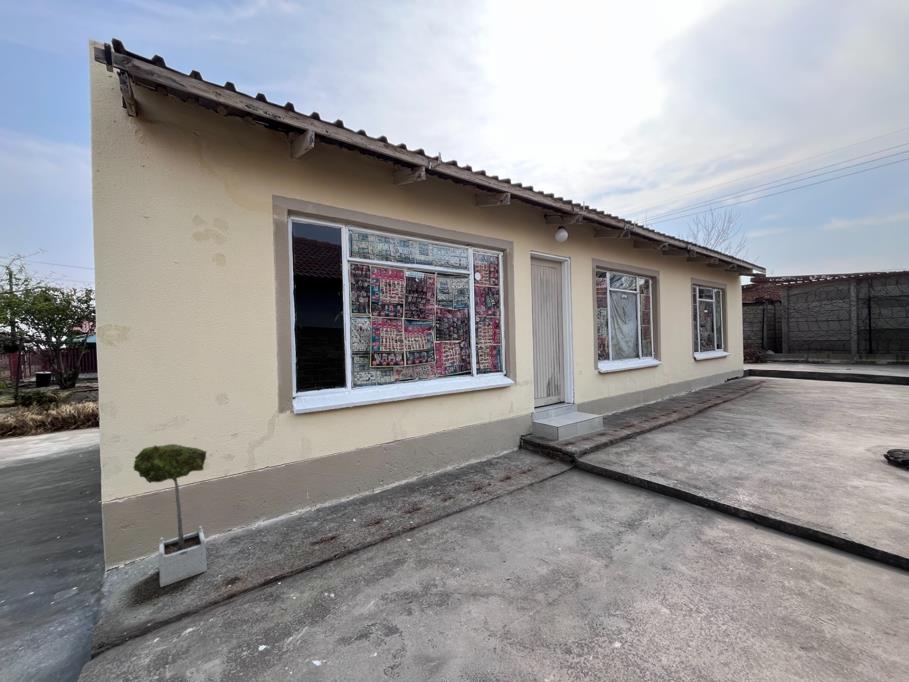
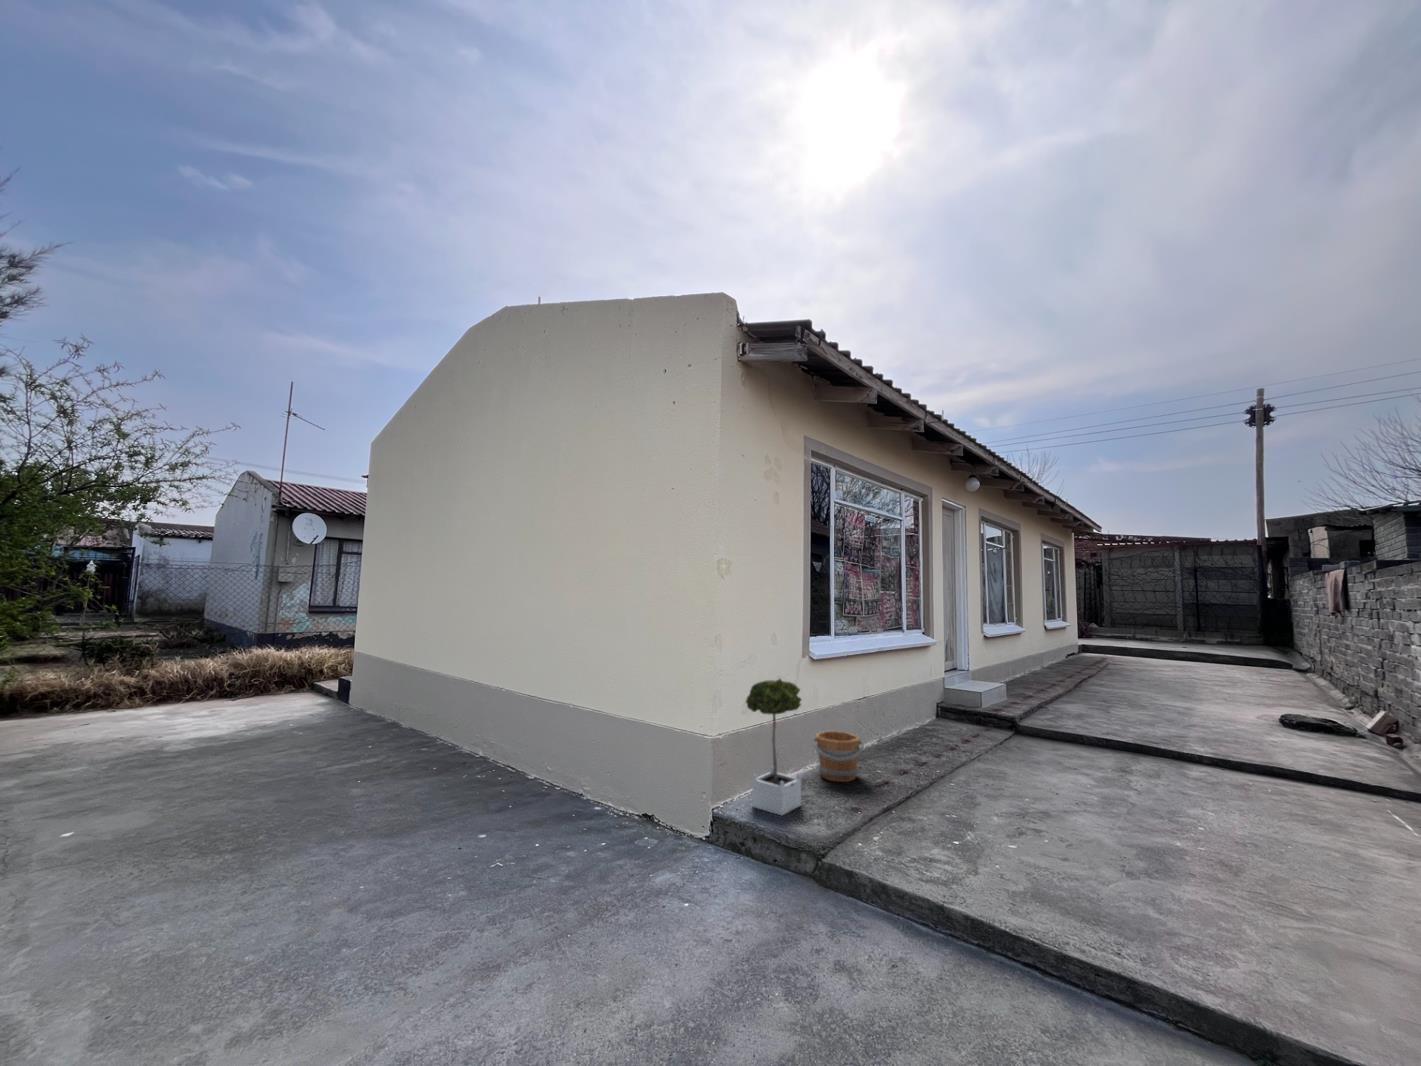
bucket: none [286,479,336,534] -> present [812,731,864,782]

